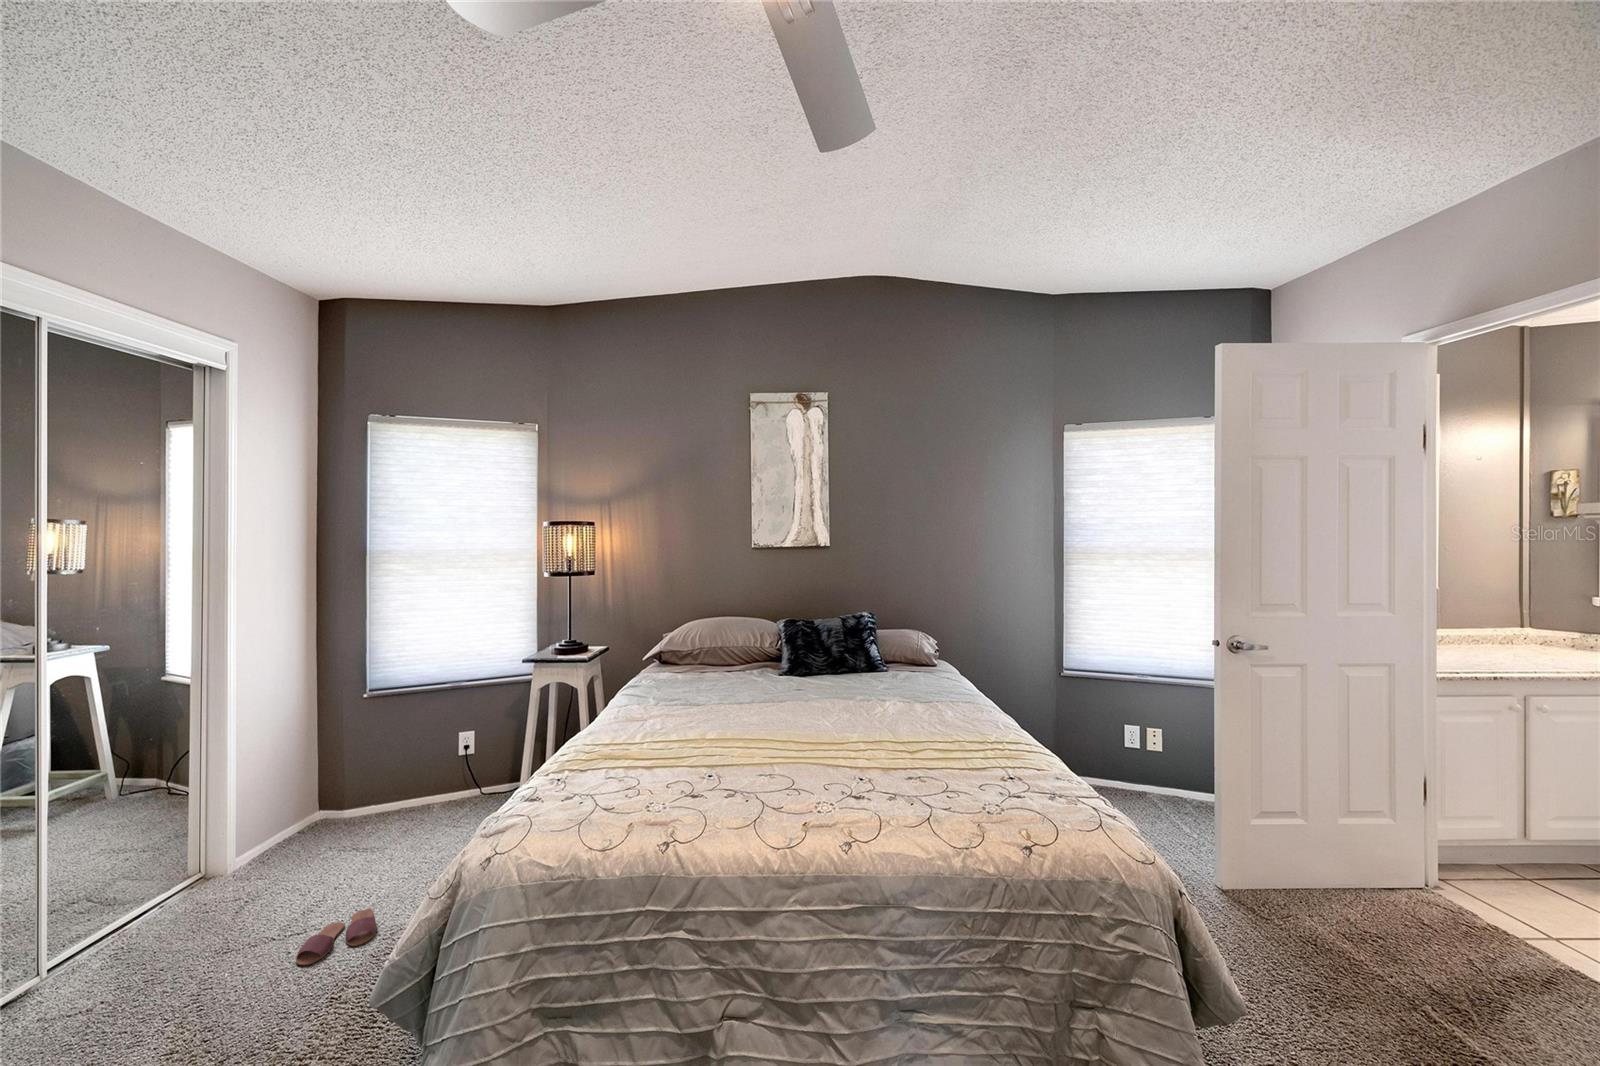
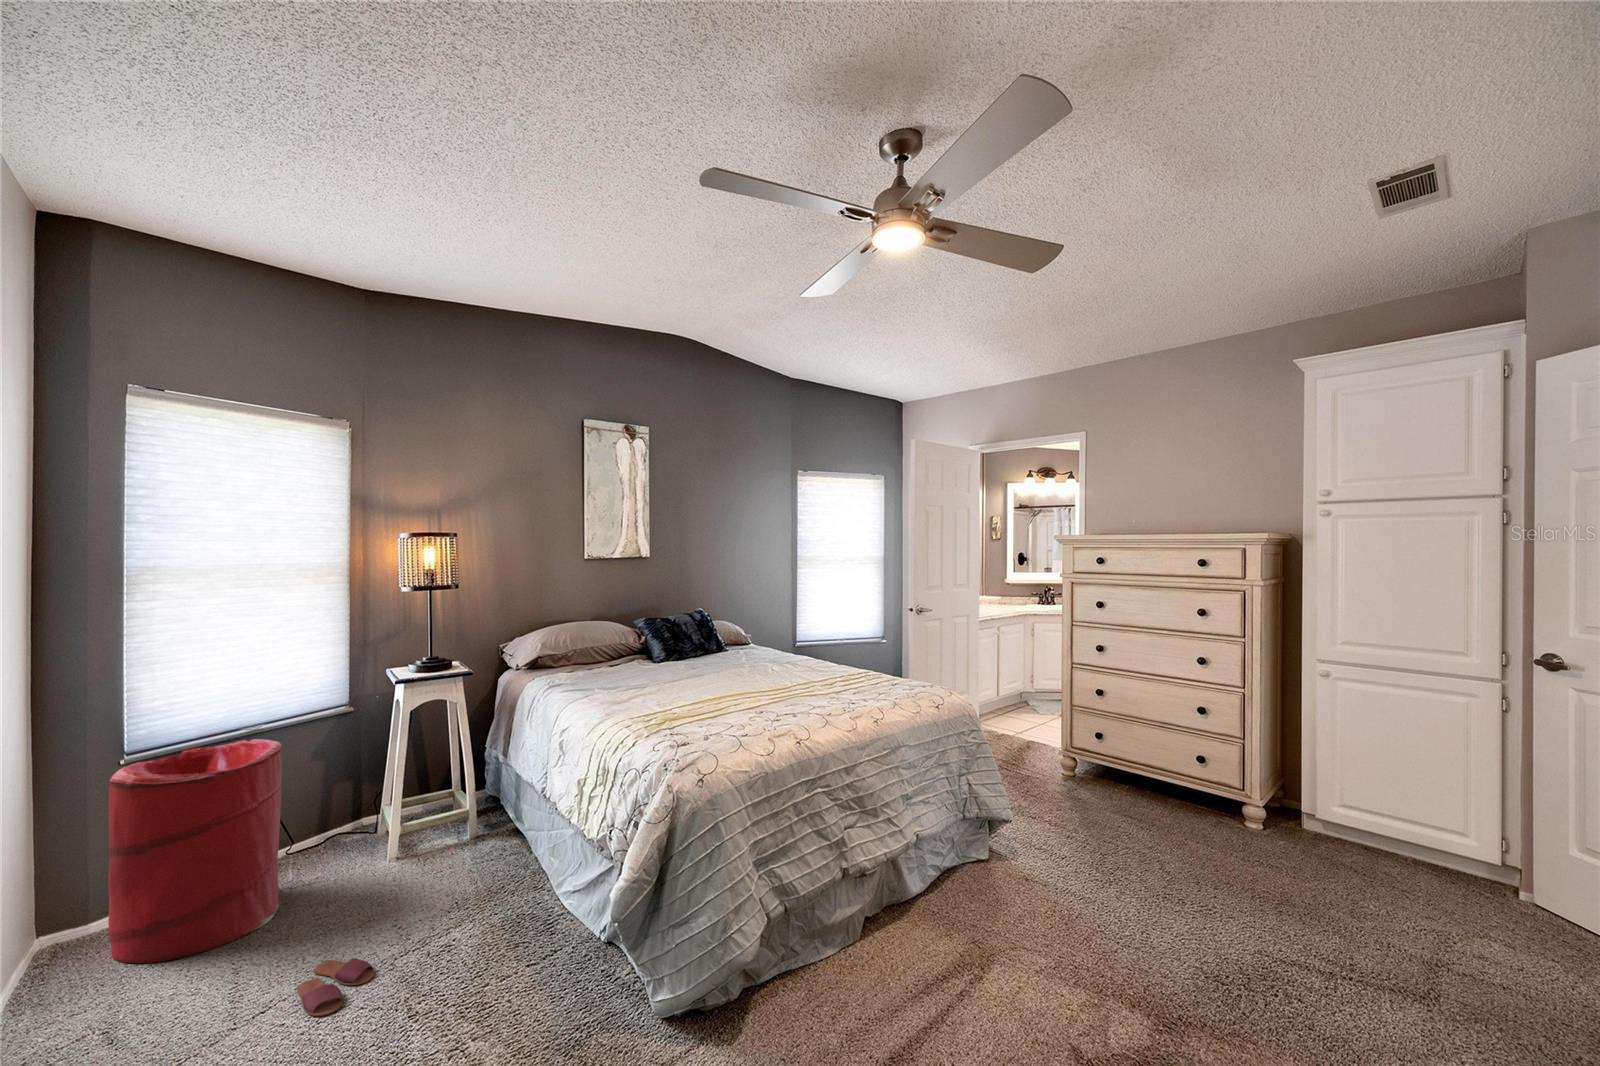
laundry hamper: none [319,693,440,862] -> present [108,739,282,963]

